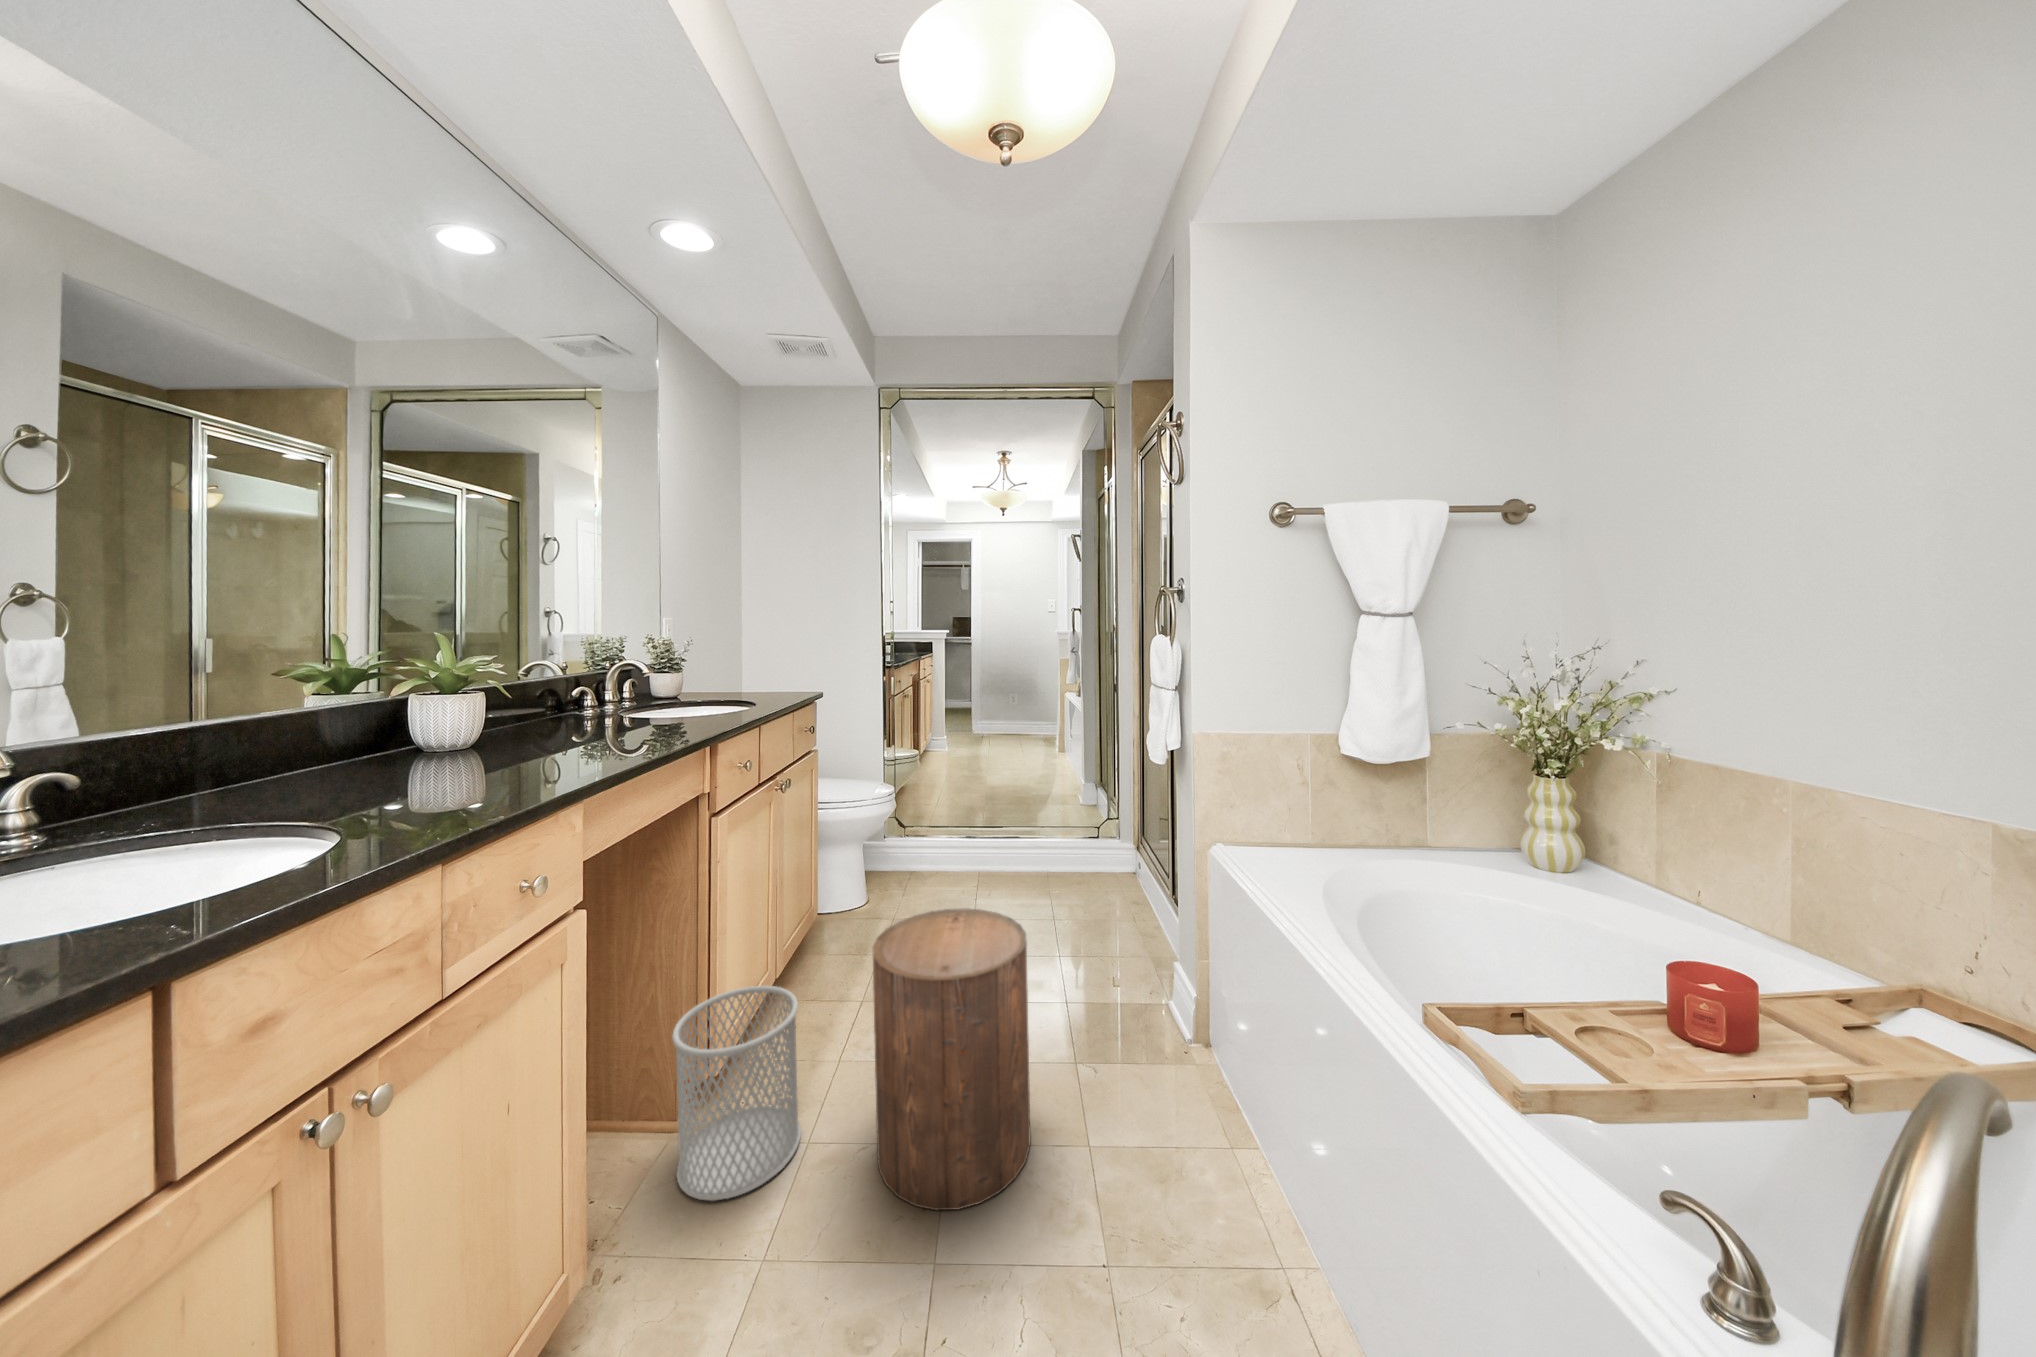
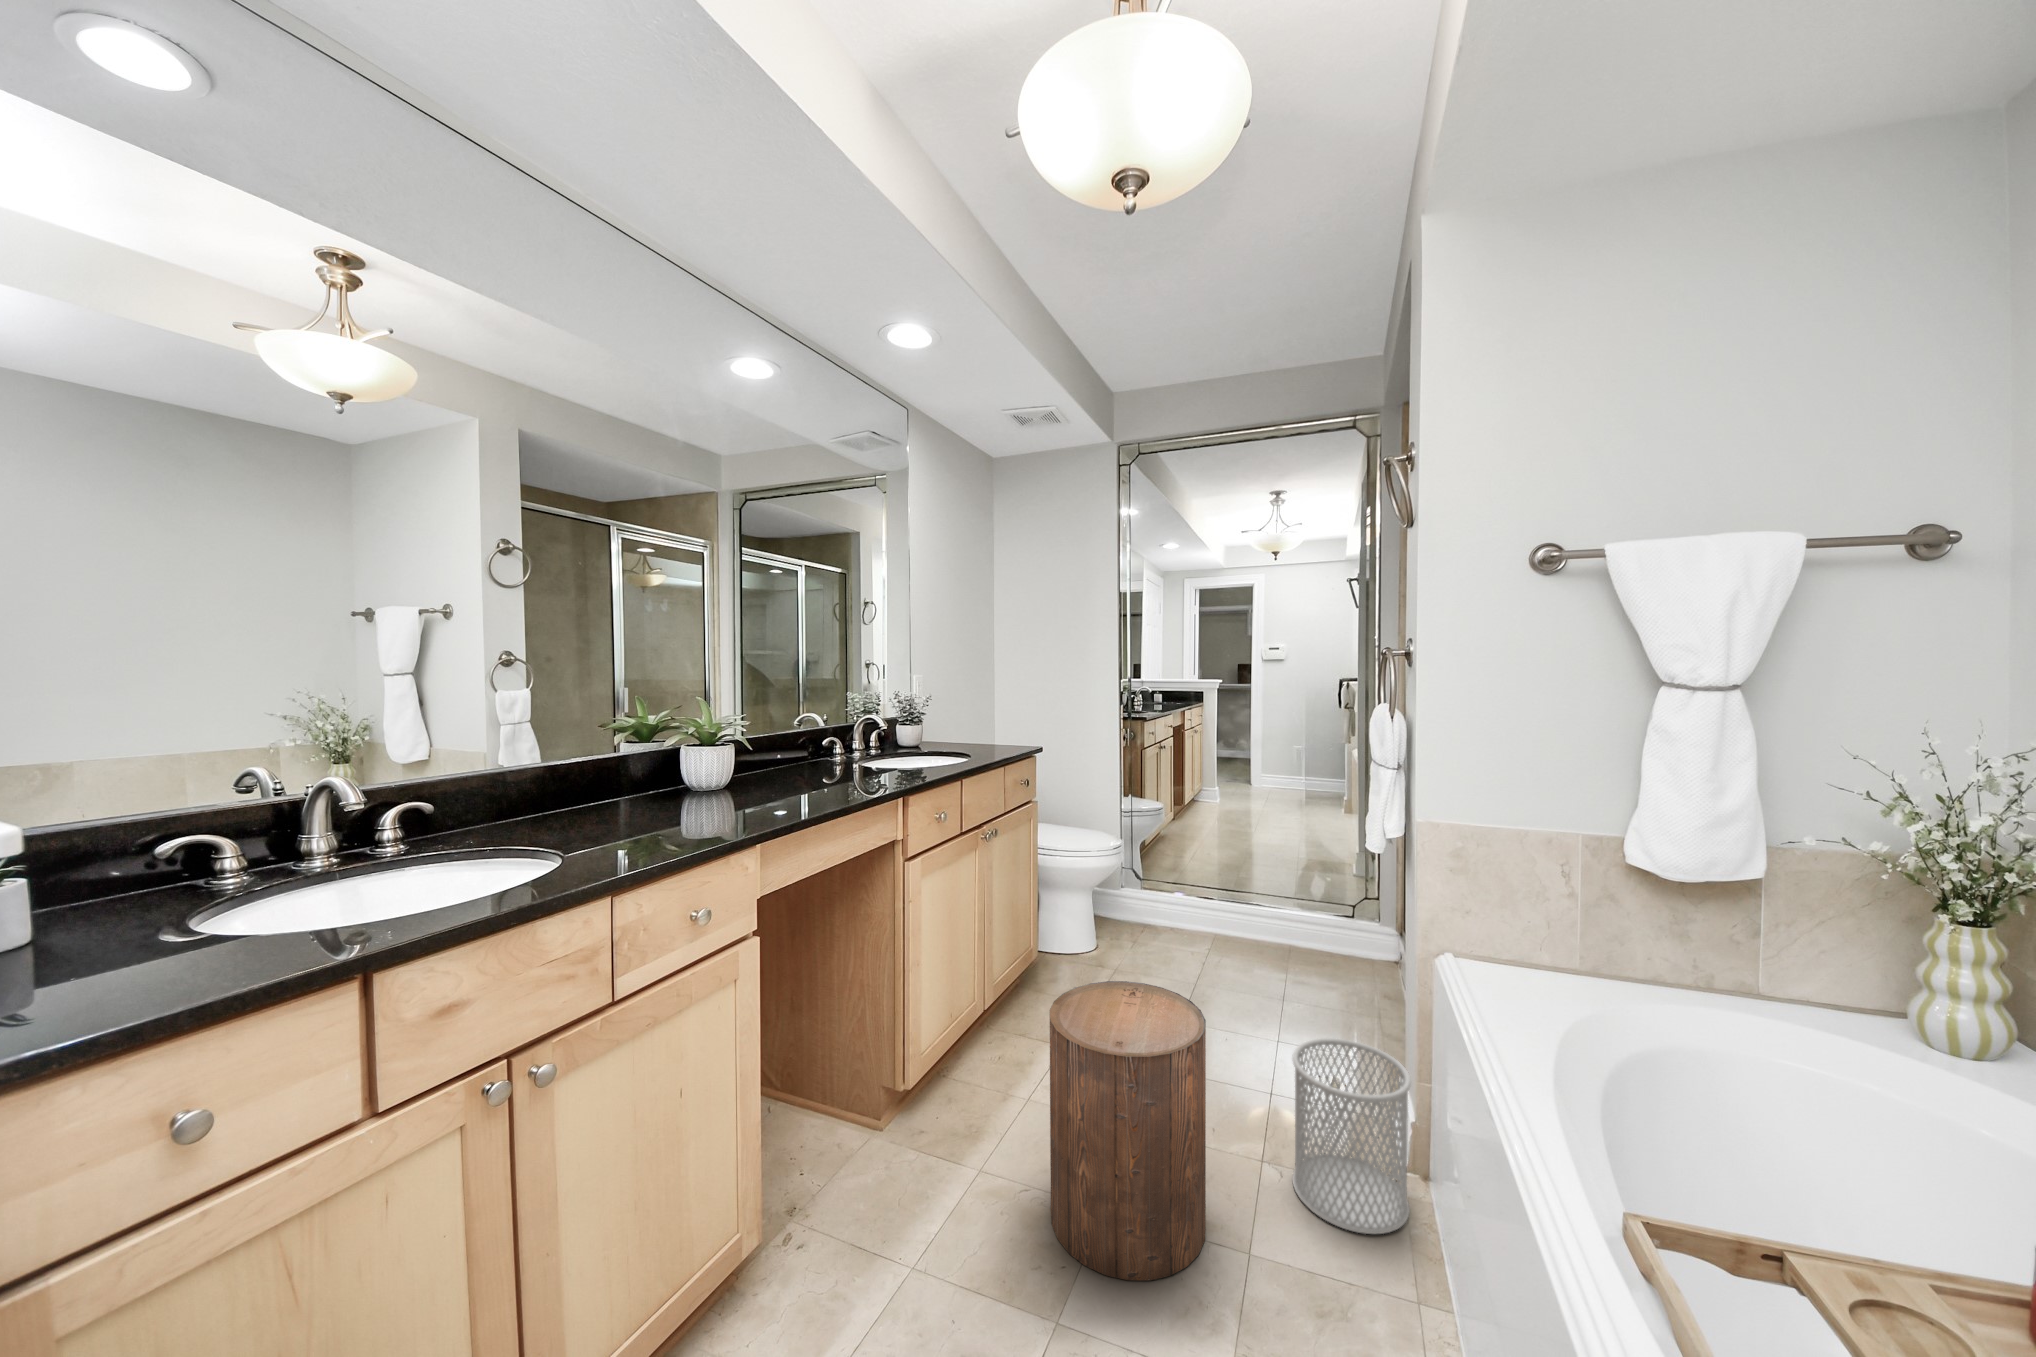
wastebasket: present [672,986,801,1201] -> present [1292,1038,1411,1234]

